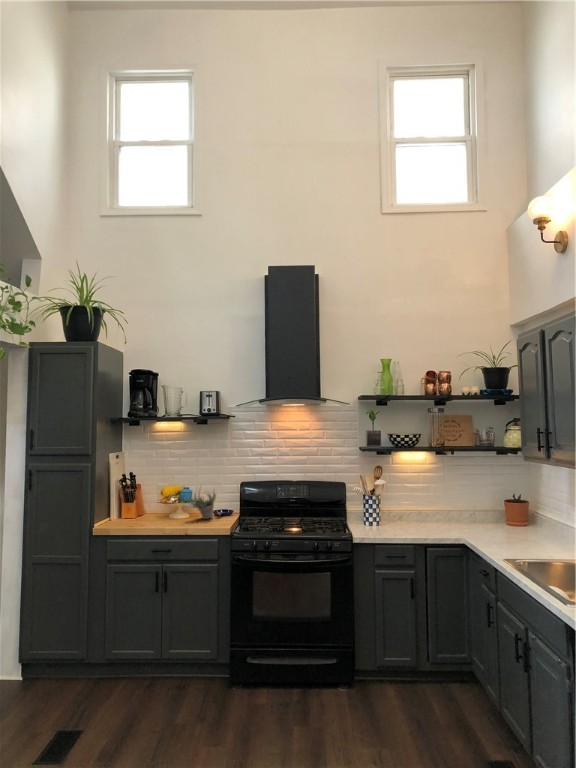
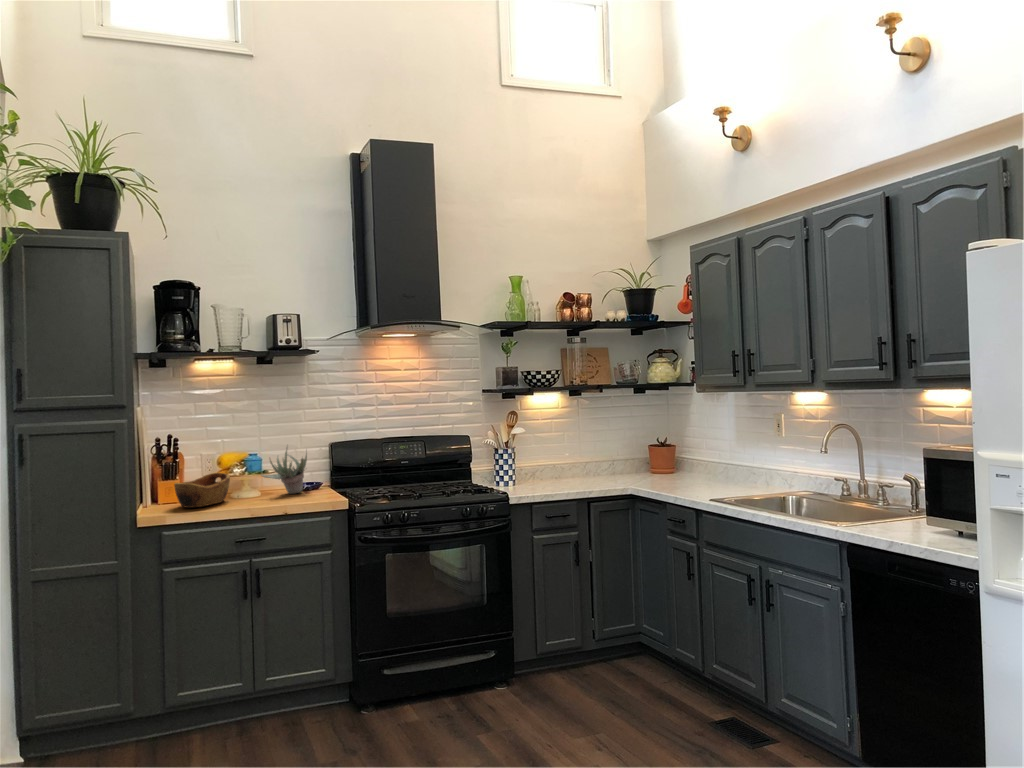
wooden bowl: none [120,500,162,525] -> present [174,473,230,508]

